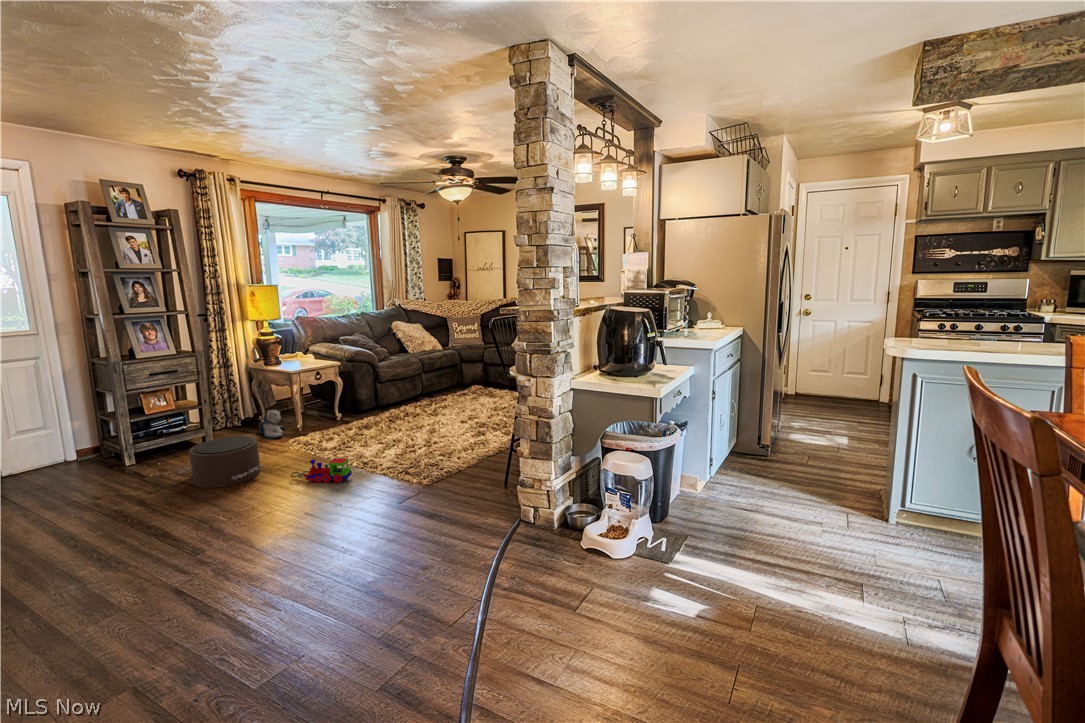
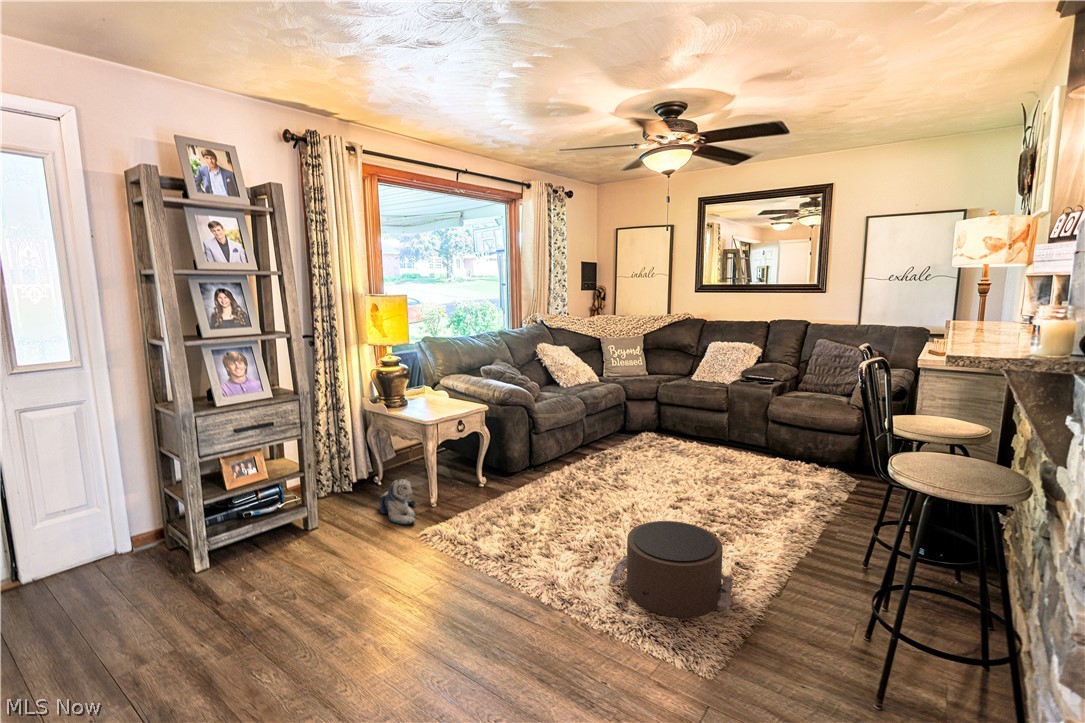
pouf: present [179,436,262,488] -> present [610,521,733,618]
toy train: present [290,458,352,483] -> none [454,606,561,657]

